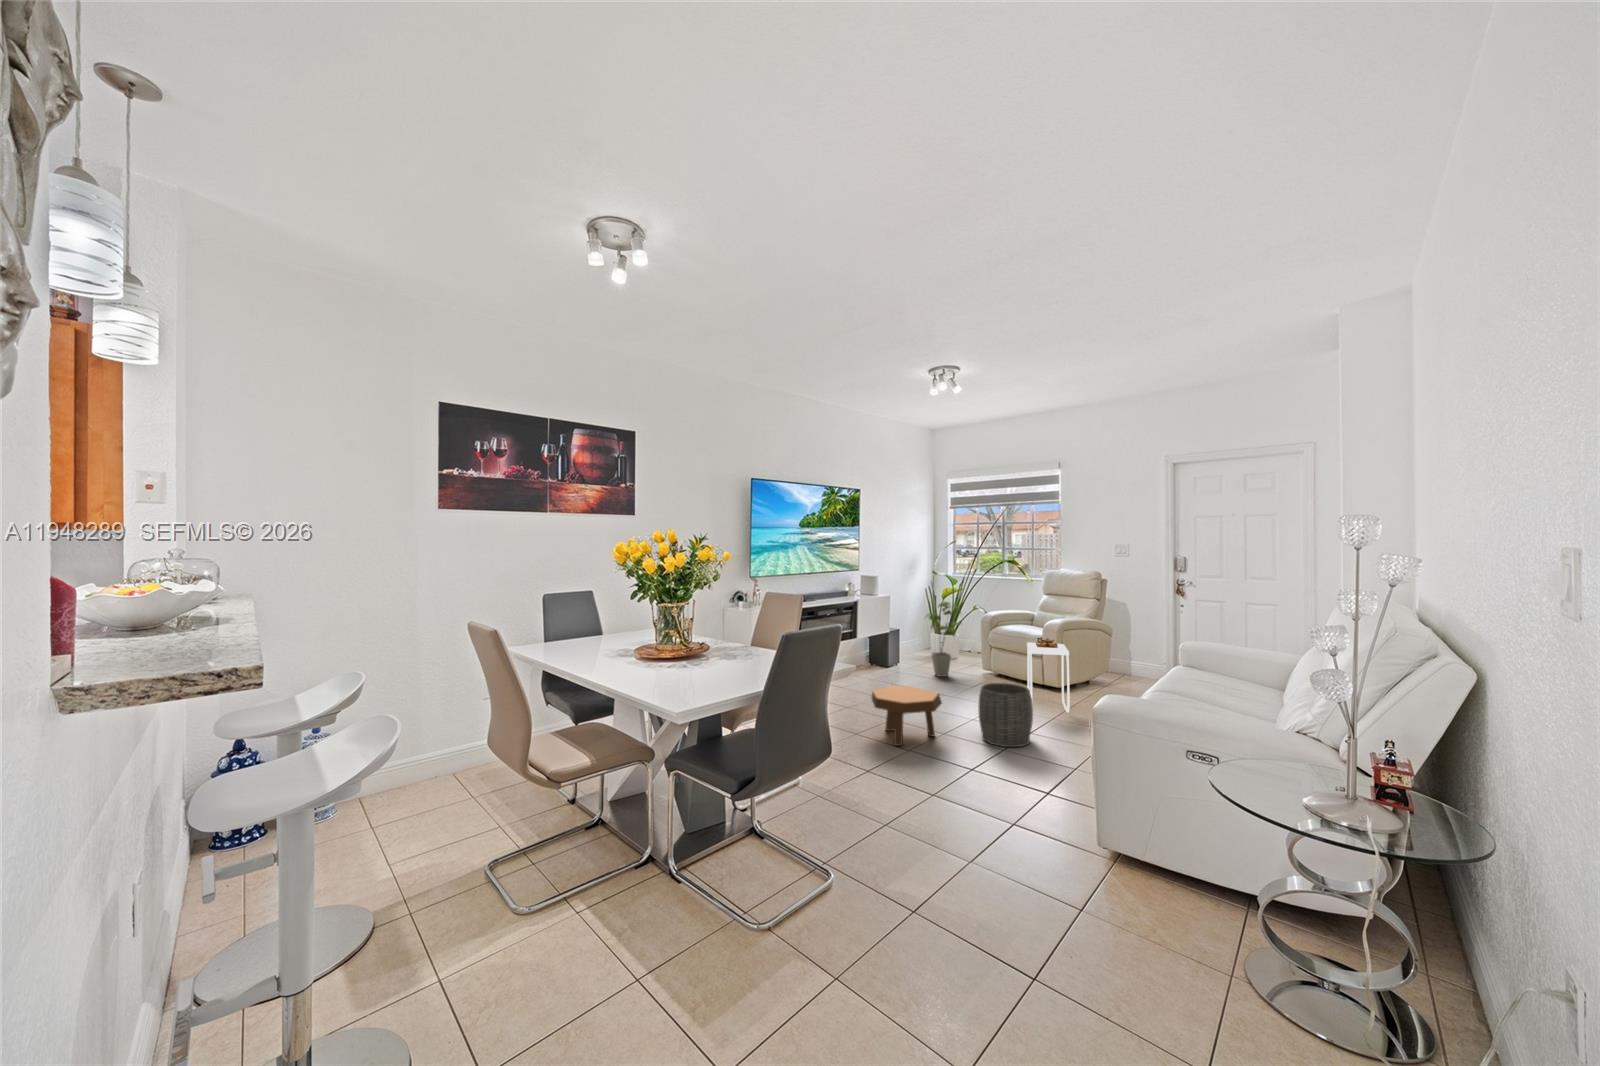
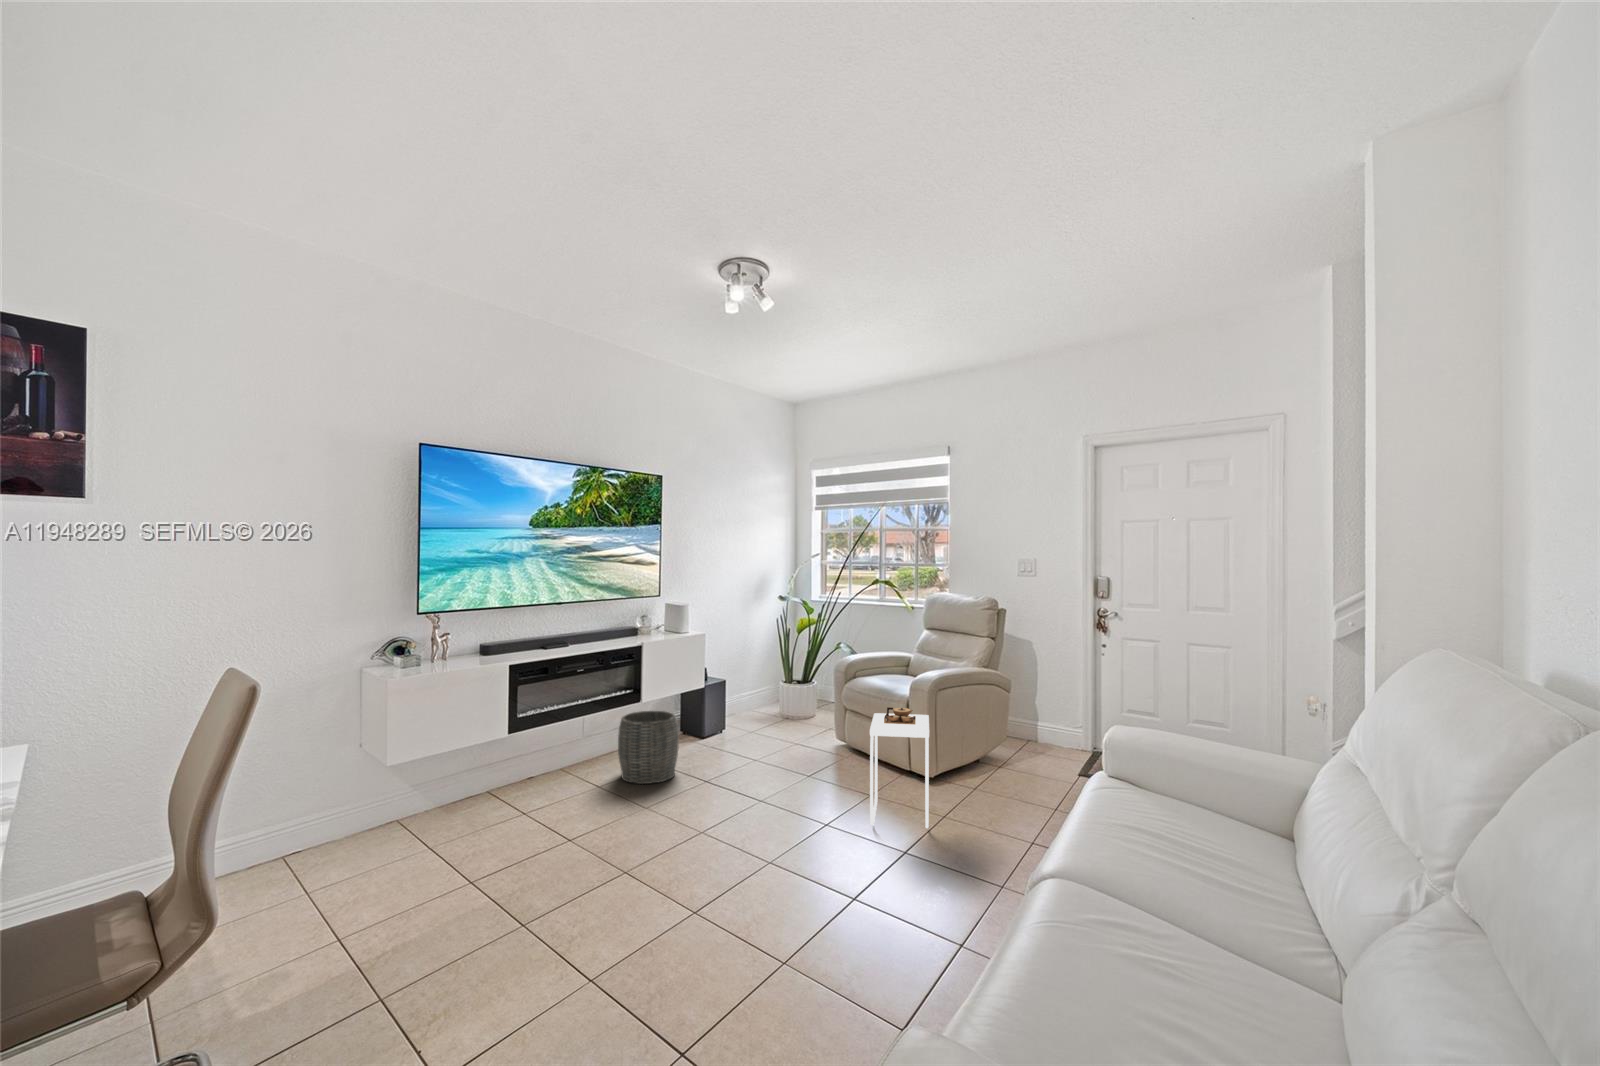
house plant: present [925,602,962,677] -> none [736,644,796,762]
woven basket: present [978,683,1033,747] -> present [618,711,679,784]
footstool: present [872,686,942,746] -> none [579,803,705,924]

